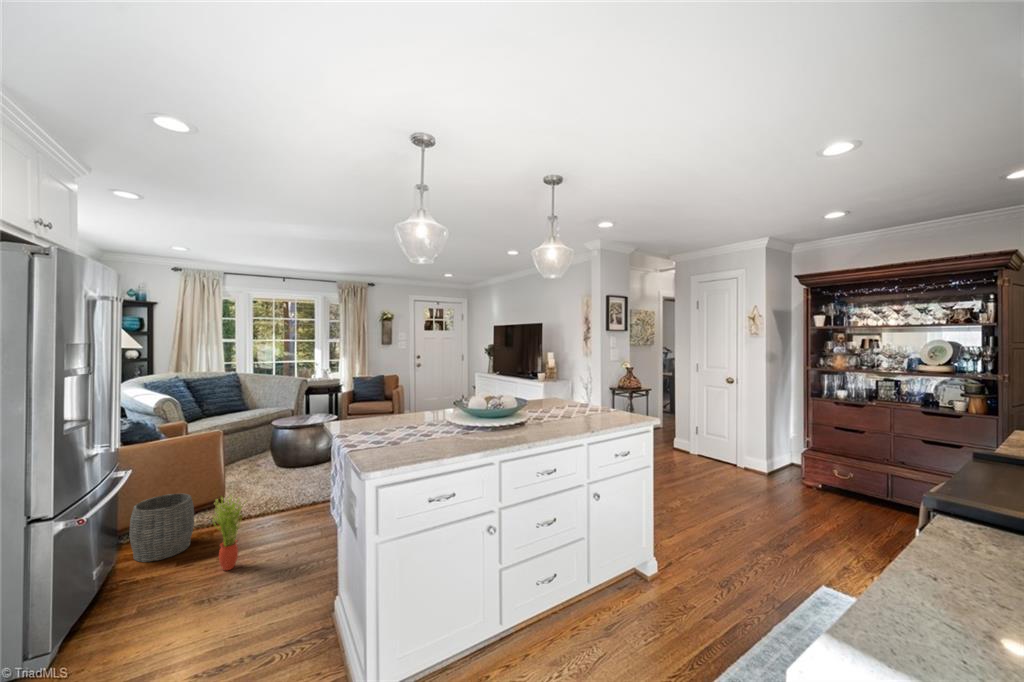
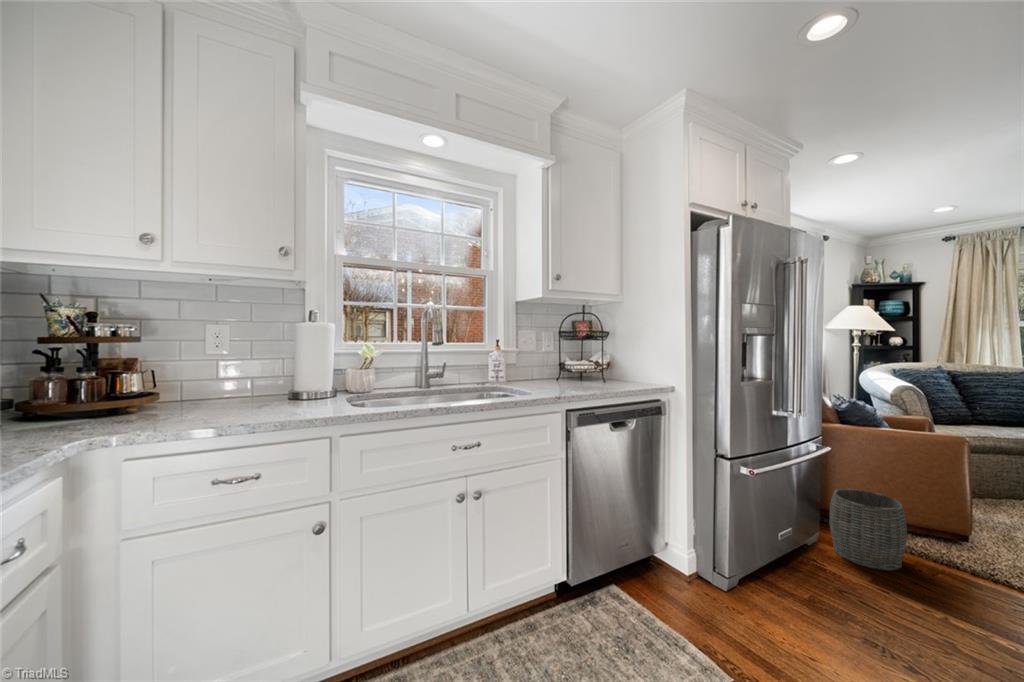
potted plant: present [213,497,246,570] -> none [905,516,971,633]

